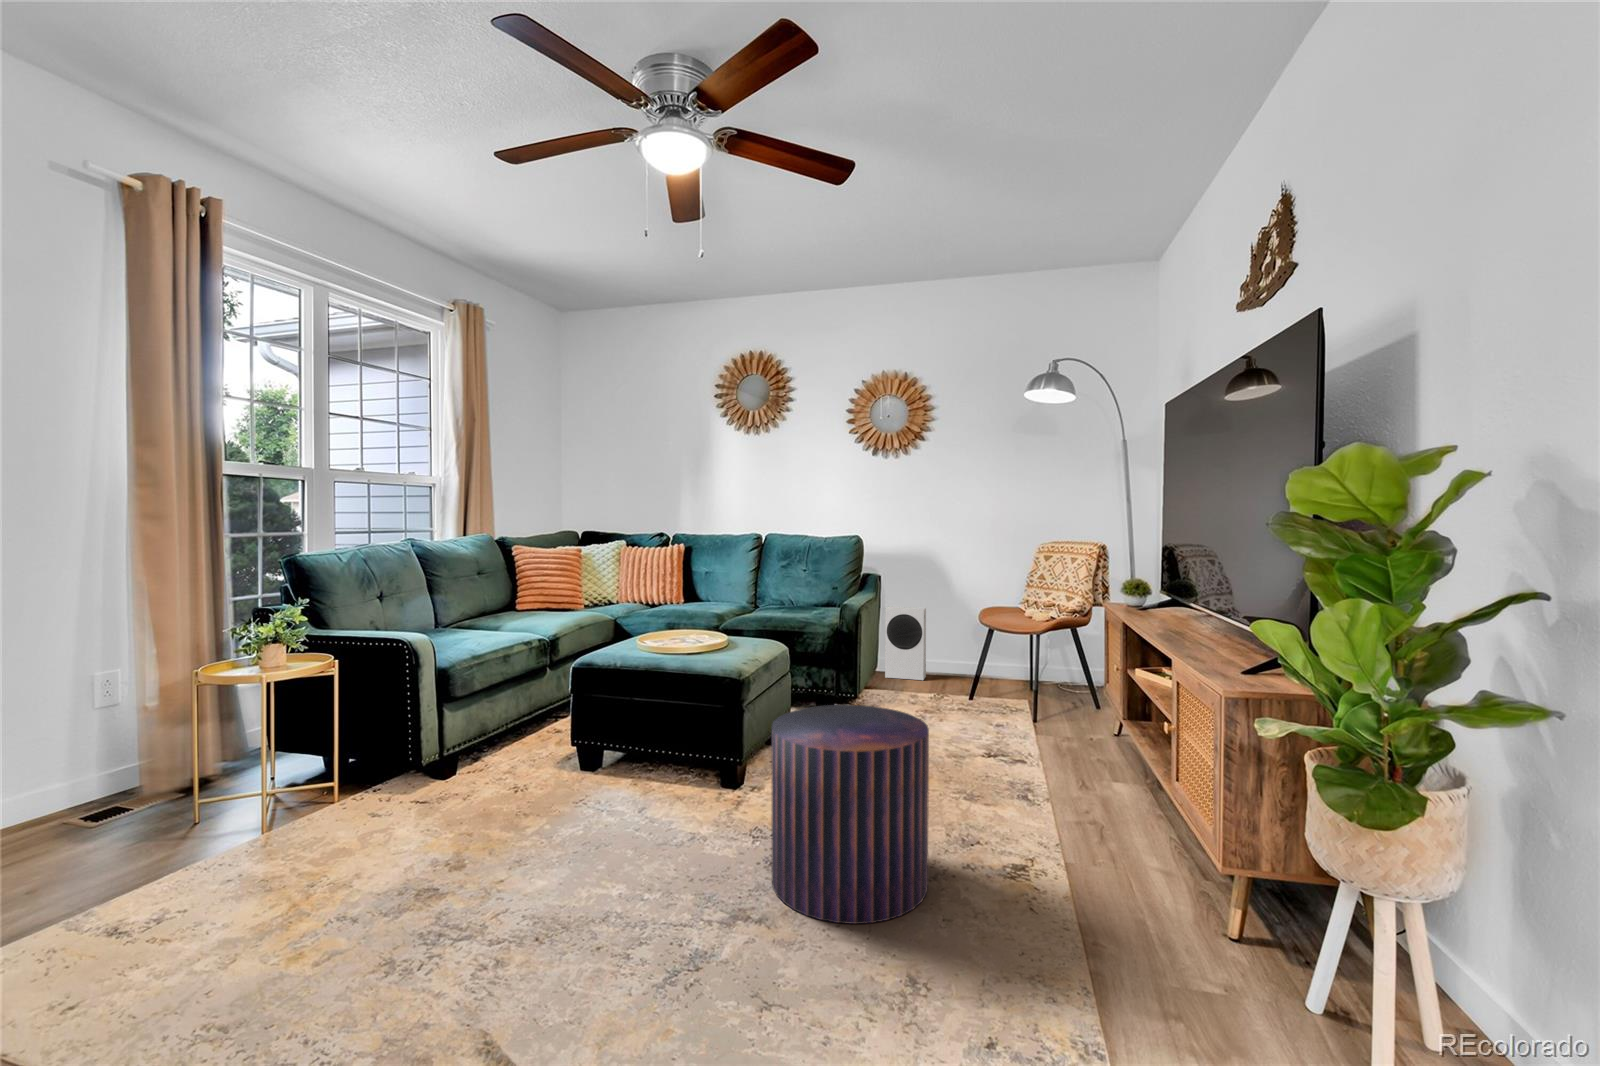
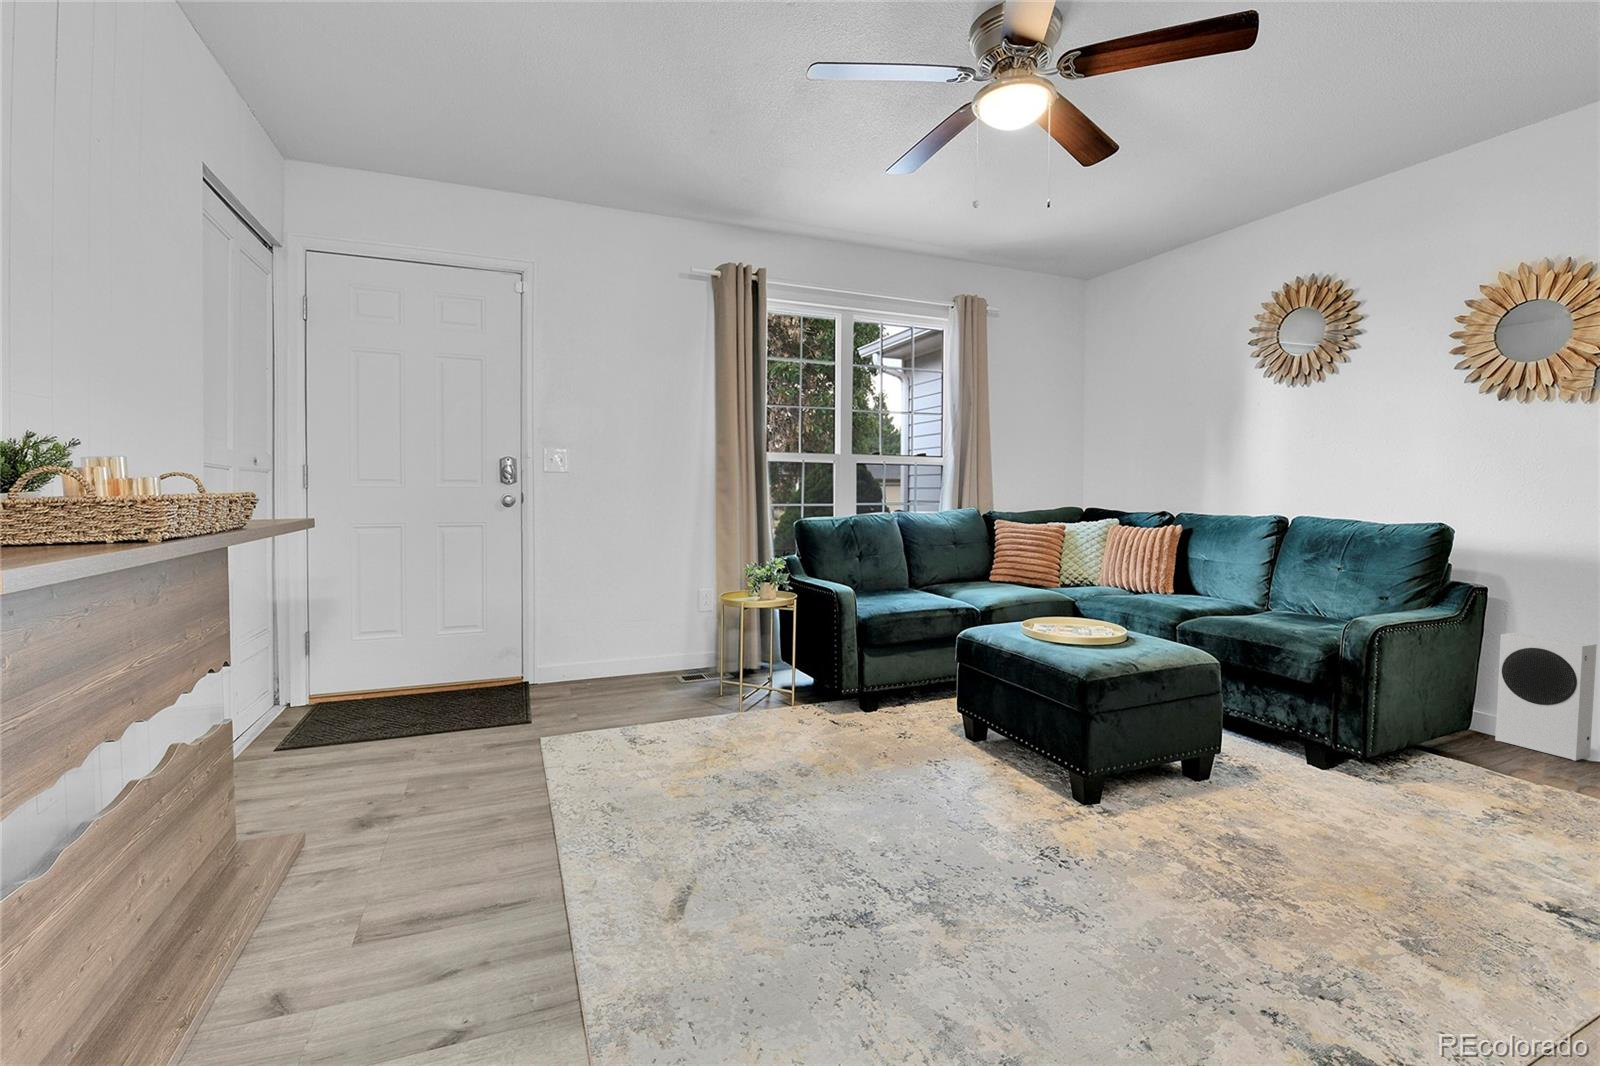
pouf: present [772,705,929,924] -> none [994,720,1203,1000]

